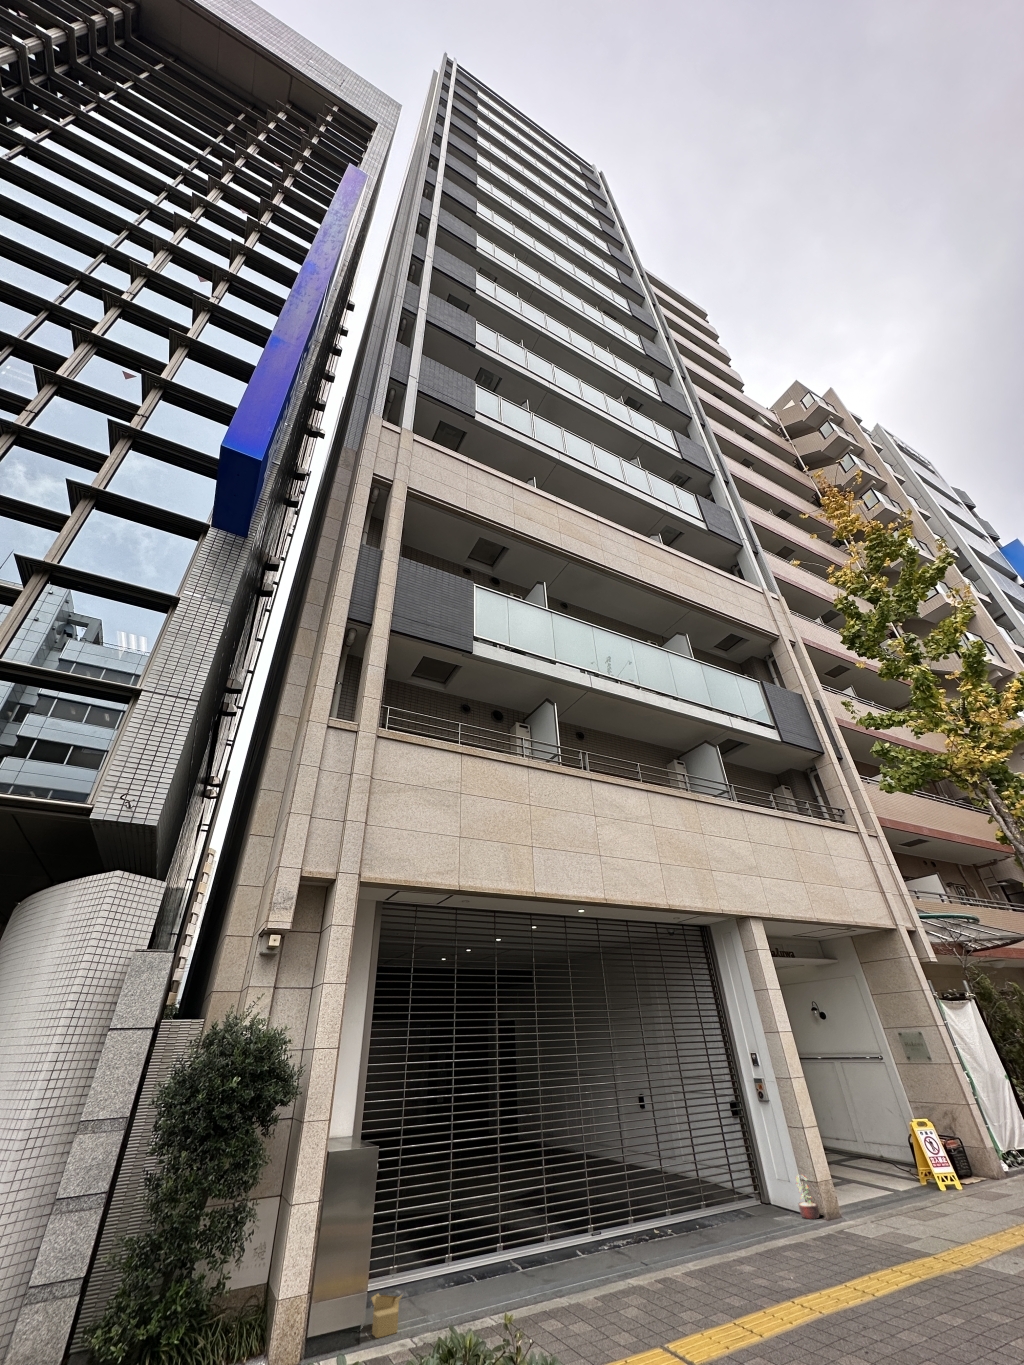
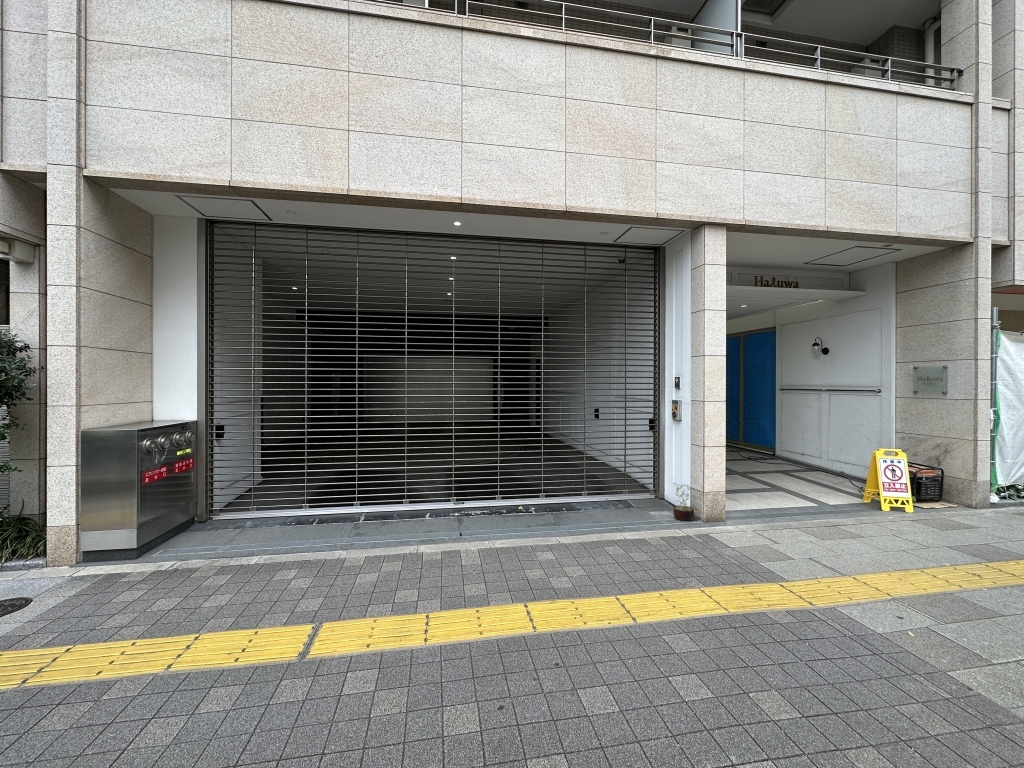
cardboard box: present [371,1294,402,1338] -> none [145,526,188,558]

